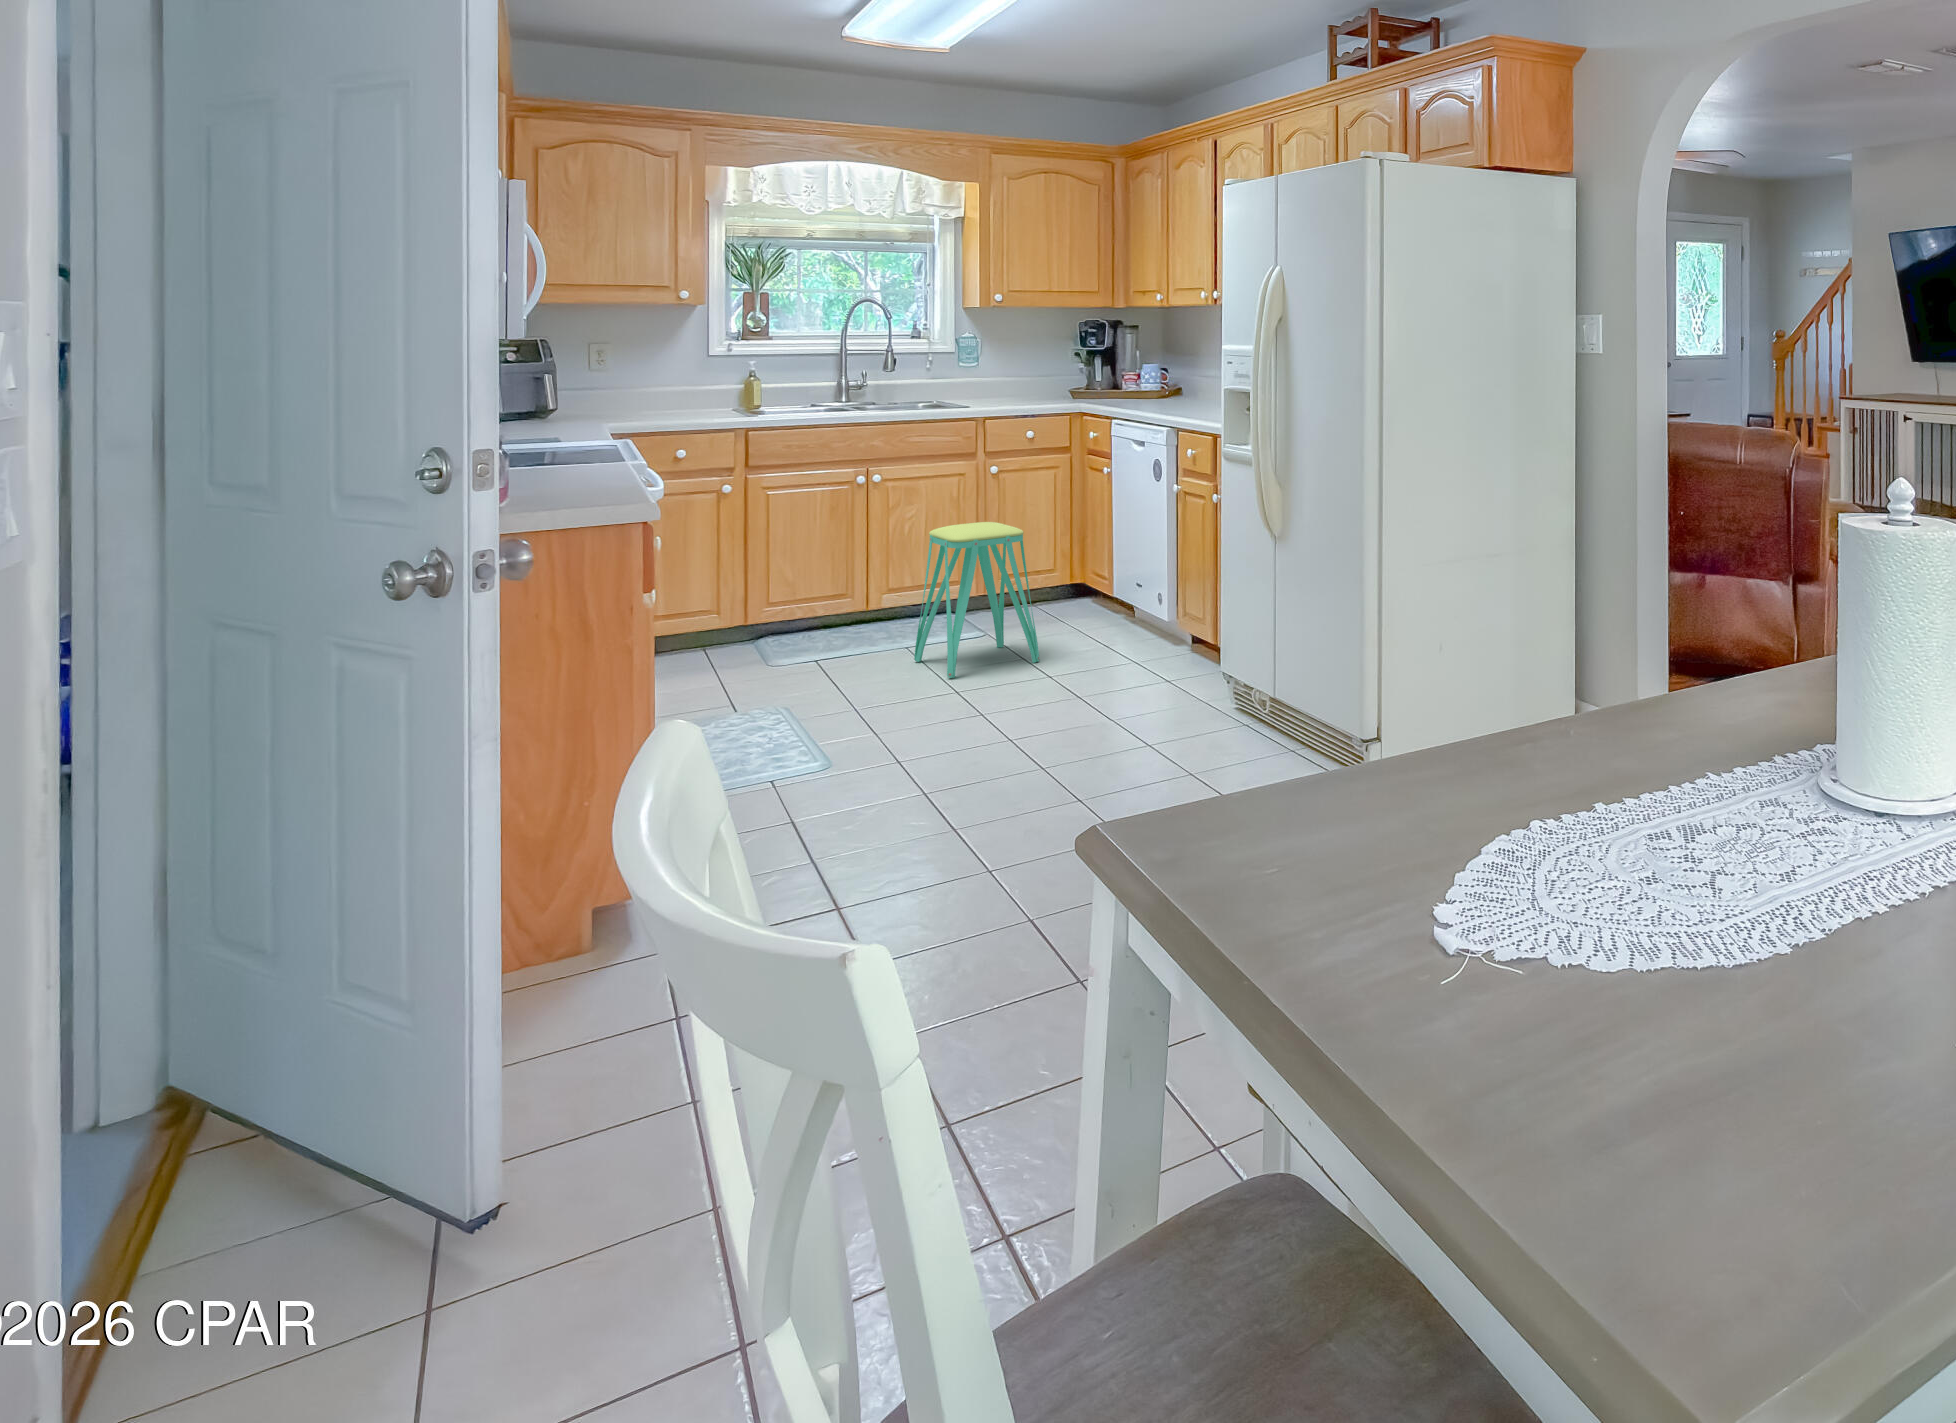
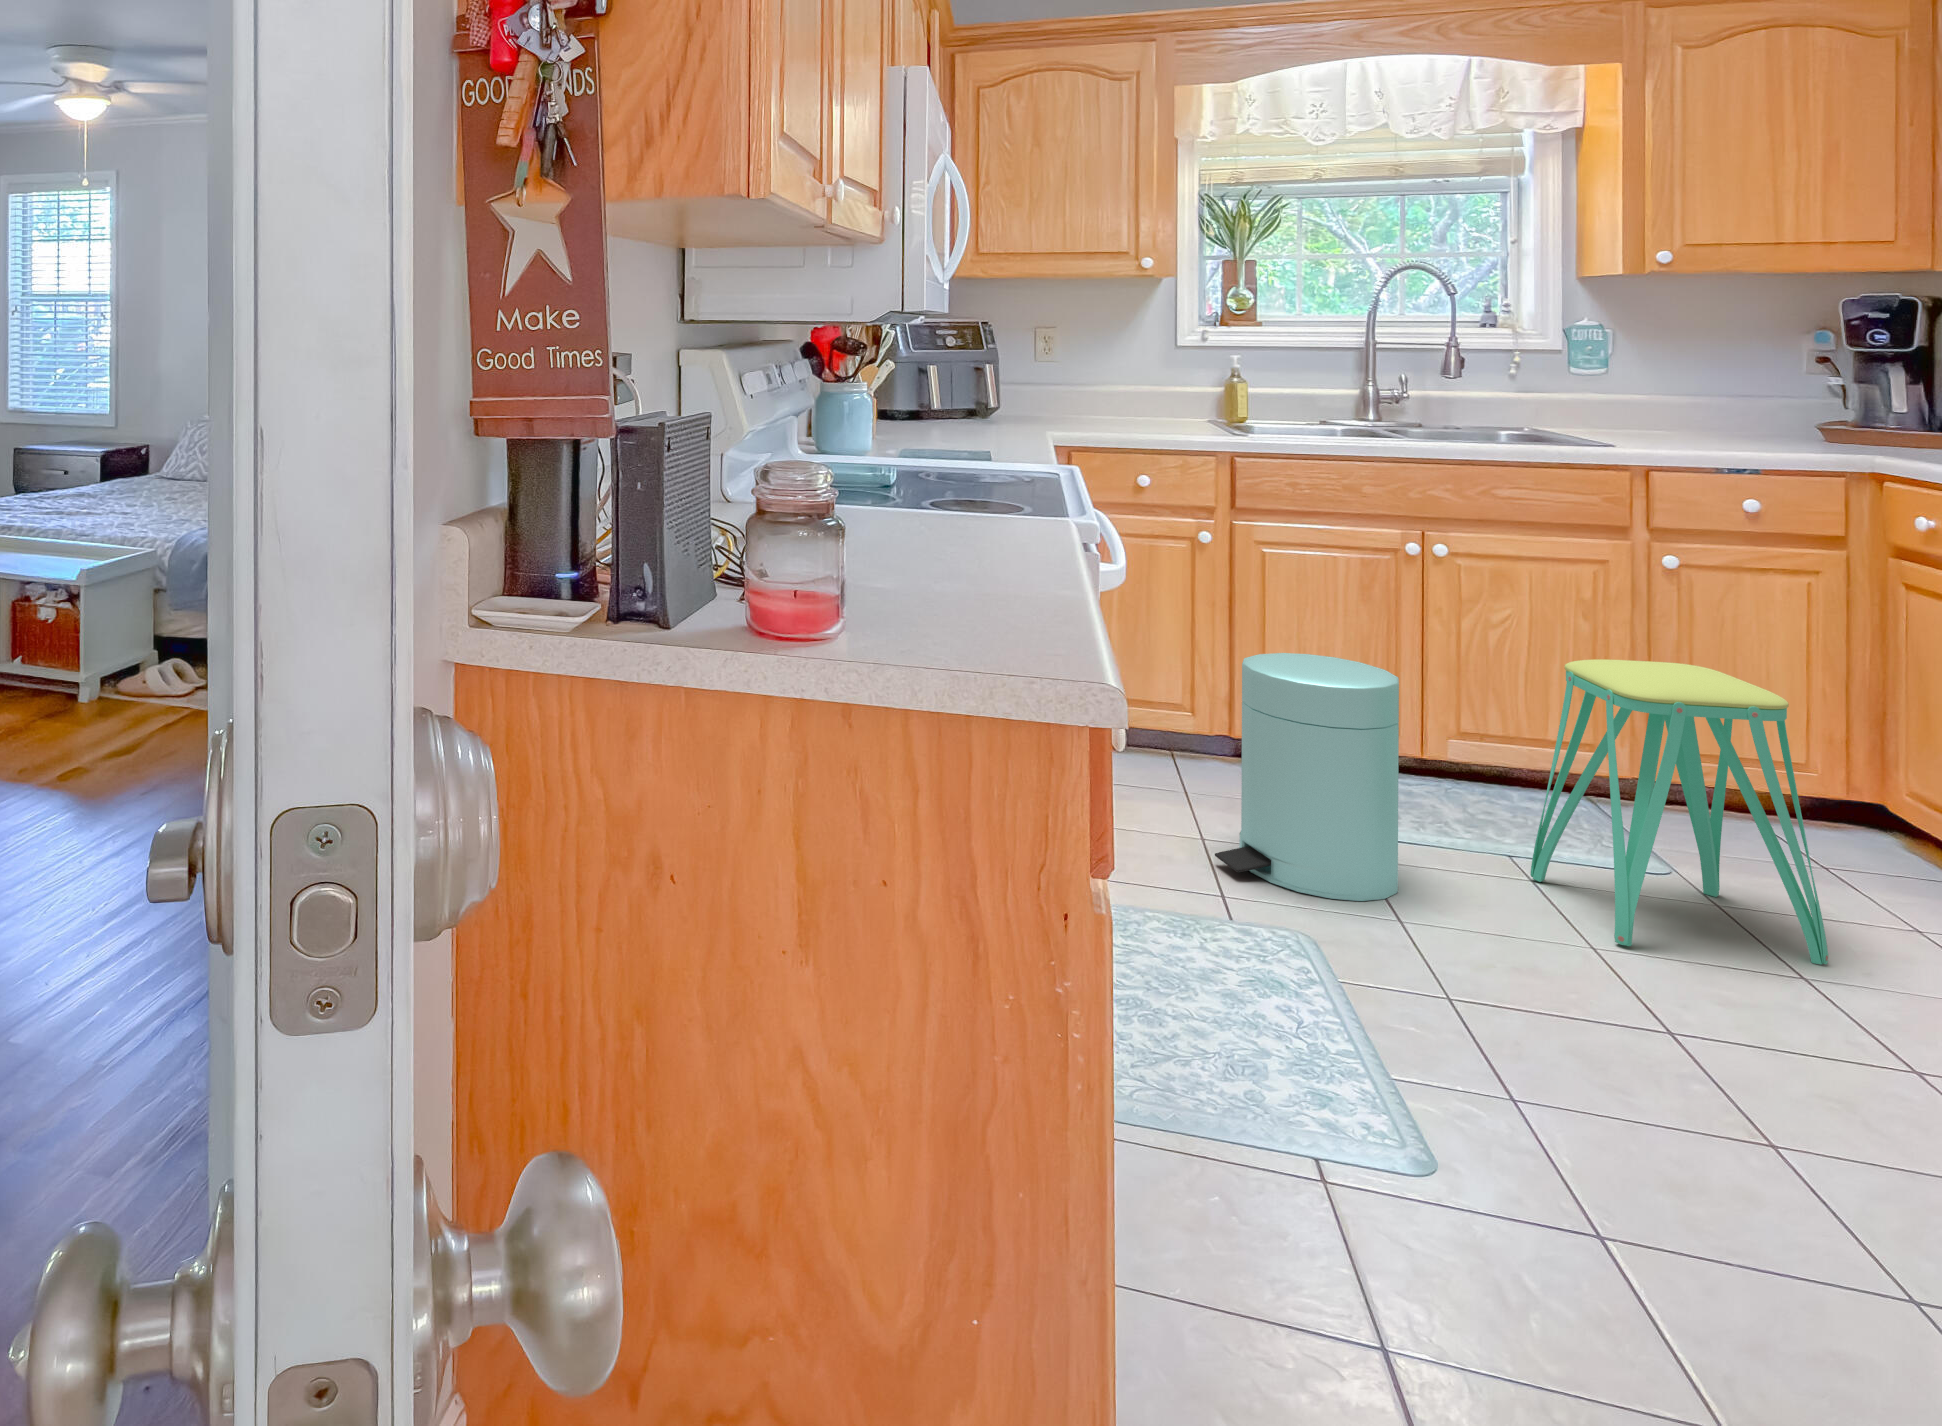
trash can: none [728,551,841,700] -> present [1215,653,1399,901]

